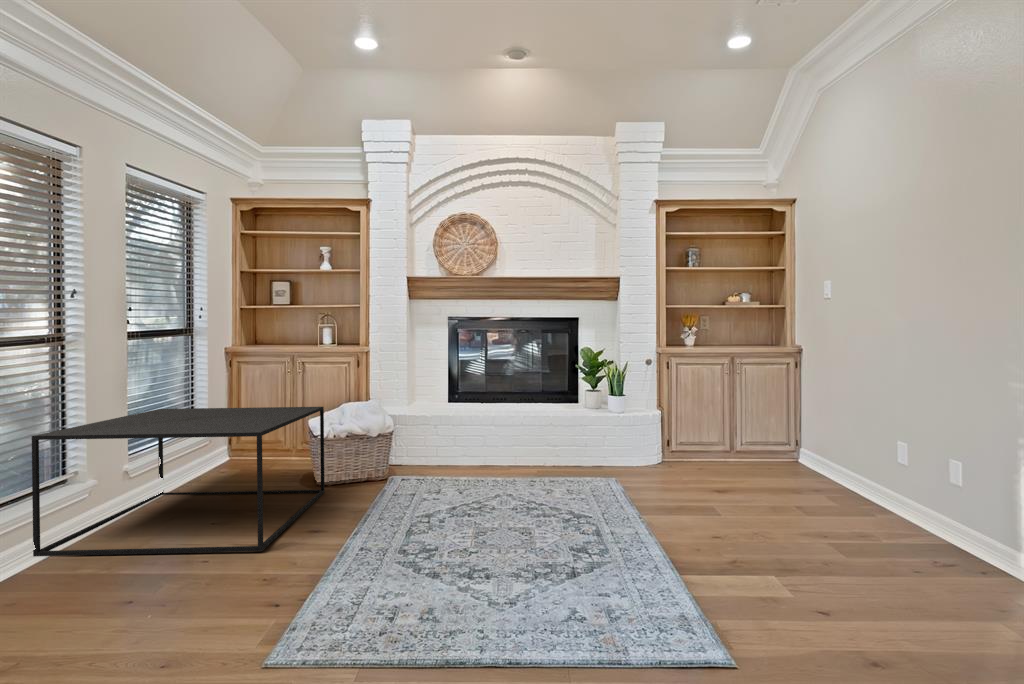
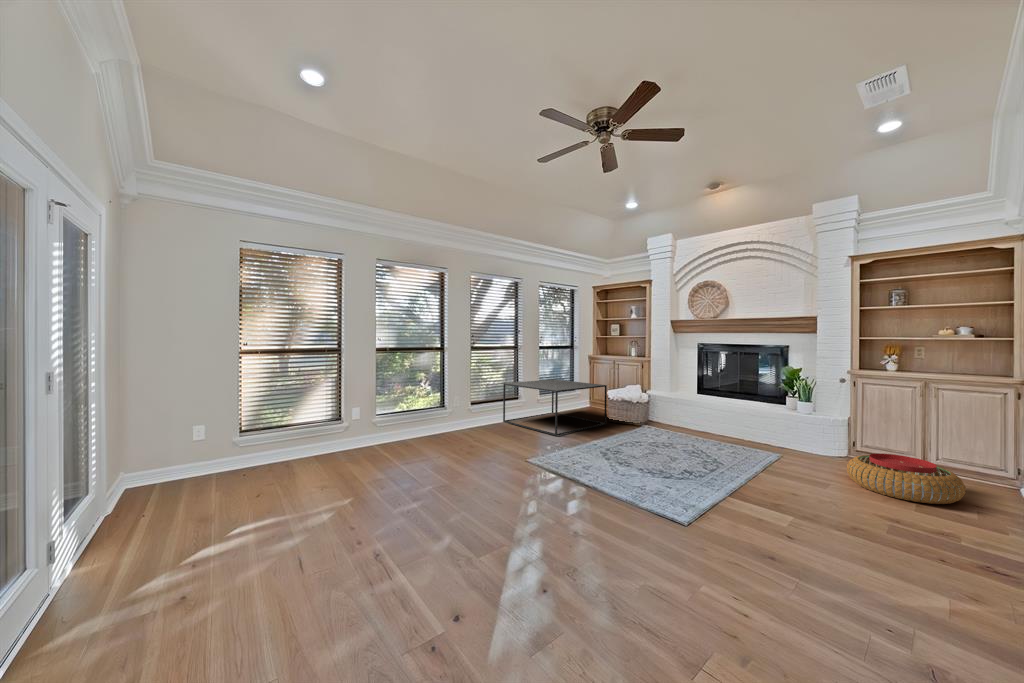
pouf: none [716,448,827,502] -> present [847,453,966,504]

